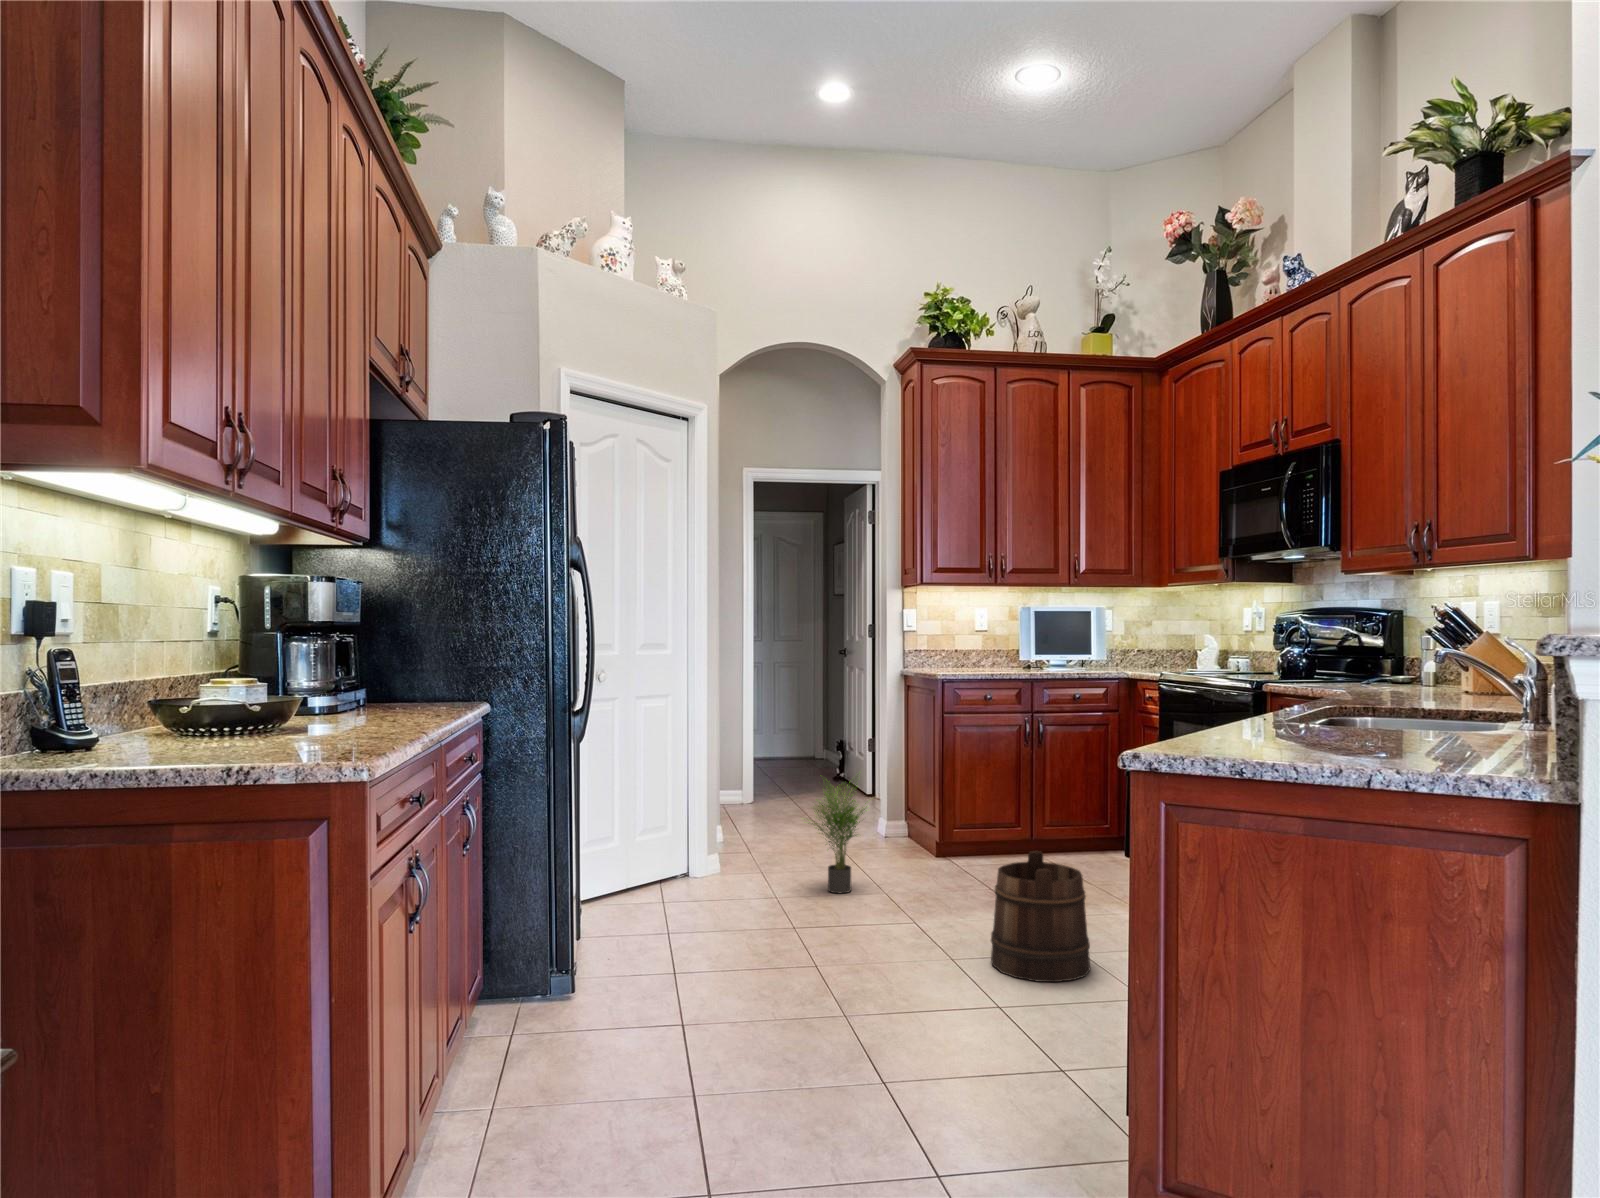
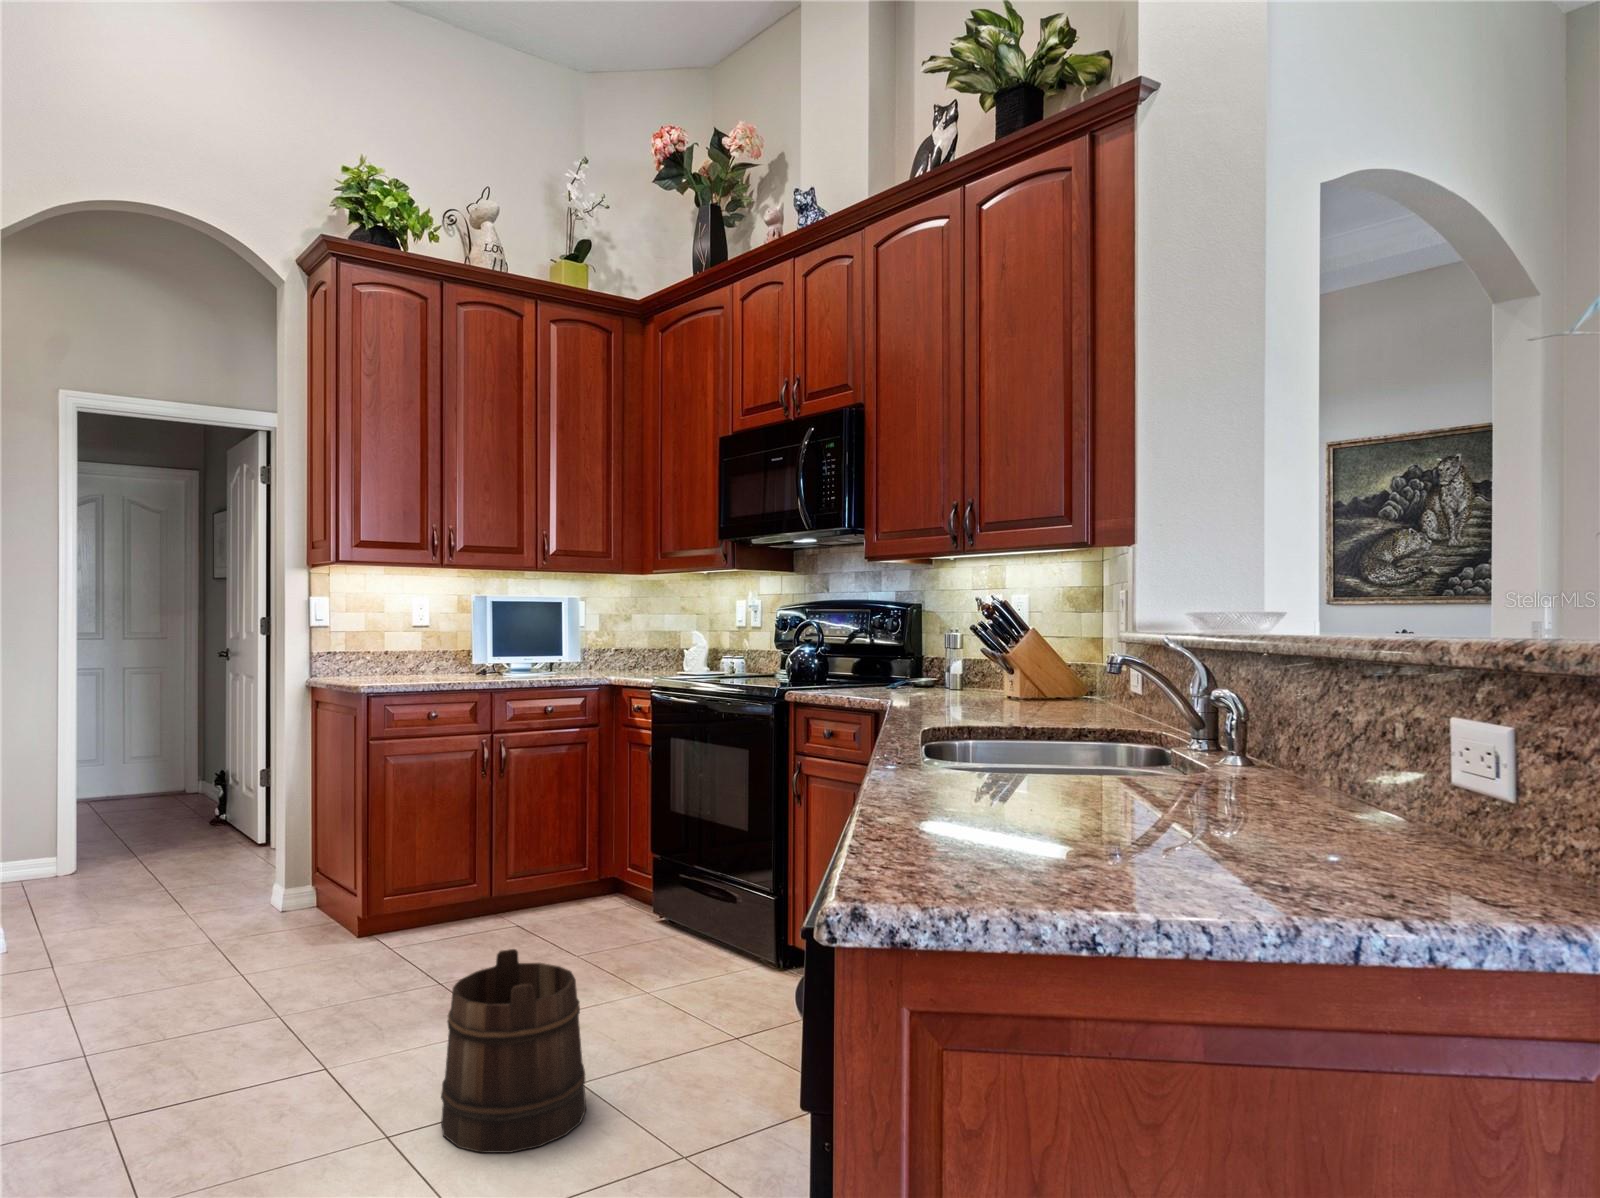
potted plant: present [812,785,867,893] -> none [119,844,264,1038]

